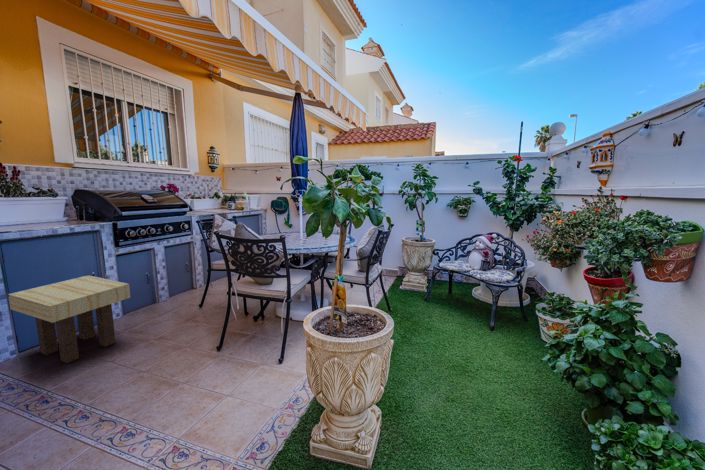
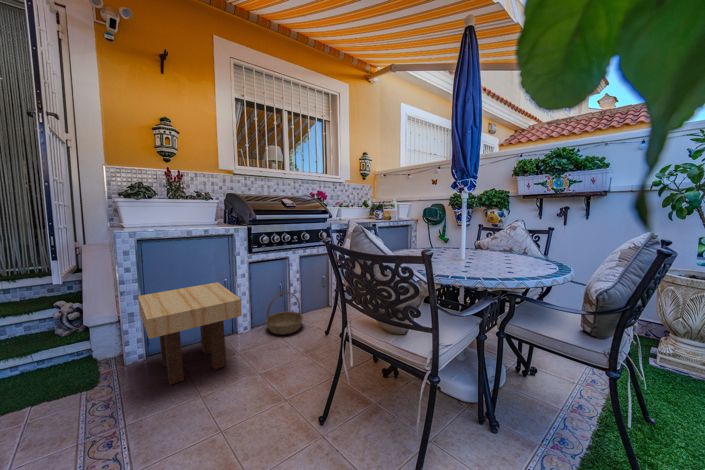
basket: none [137,278,175,316] -> present [266,292,303,335]

